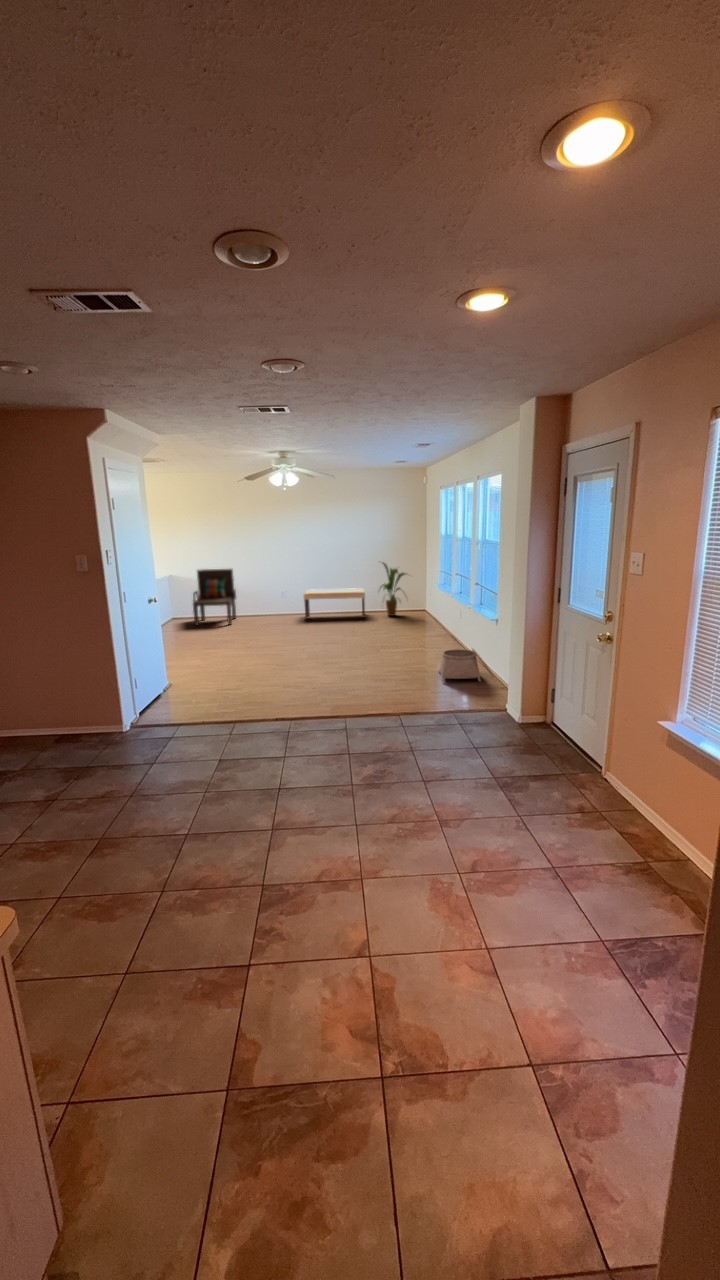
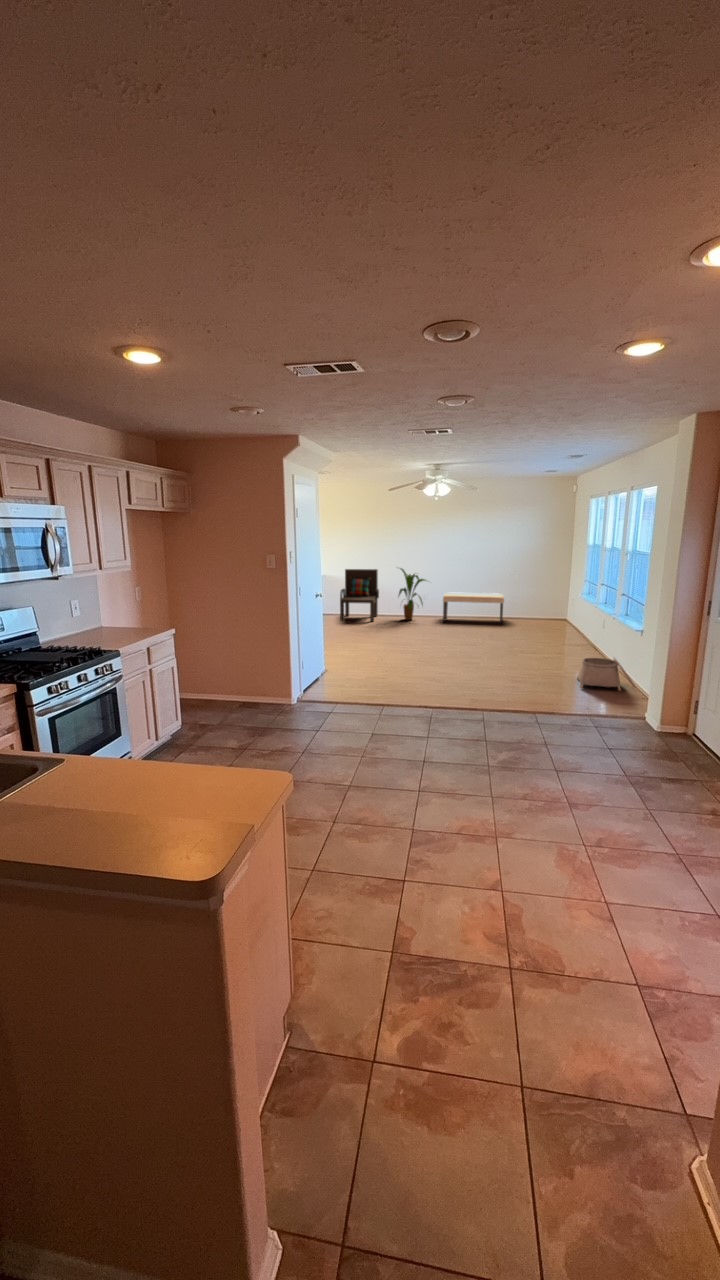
house plant: present [380,563,406,616] -> present [399,568,426,620]

